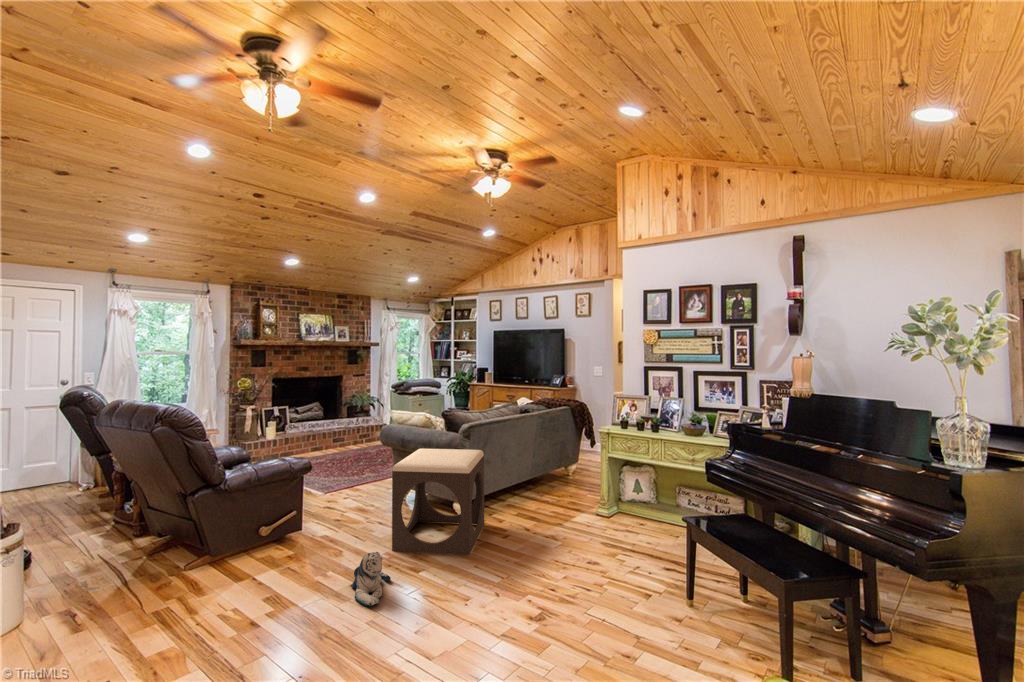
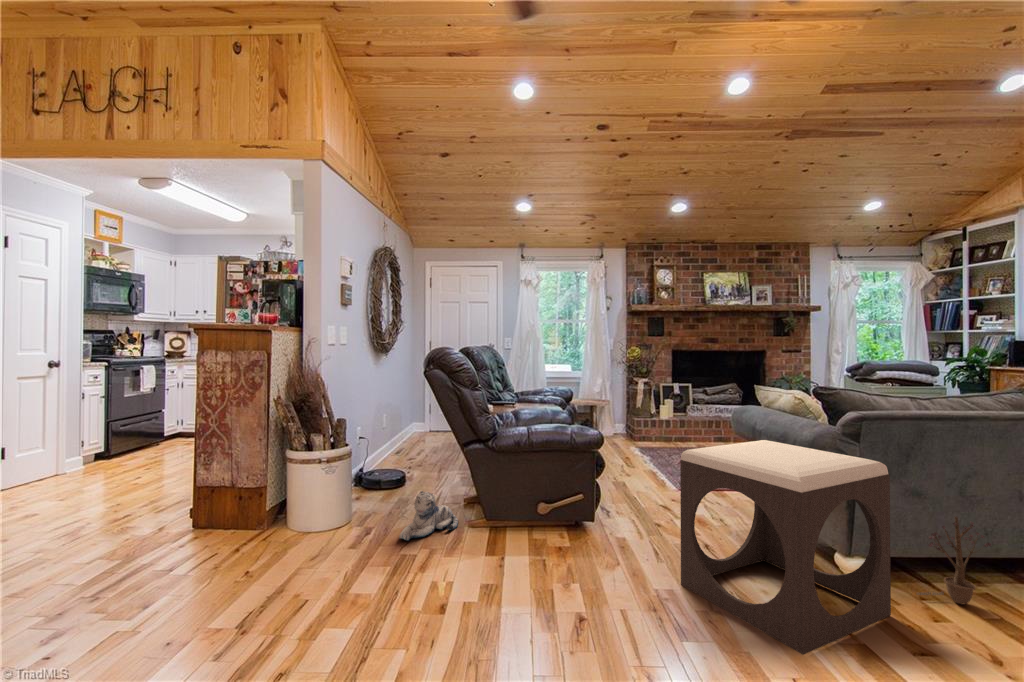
decorative plant: none [487,469,510,512] -> present [917,517,991,605]
plush toy: present [351,552,391,607] -> present [399,491,458,540]

